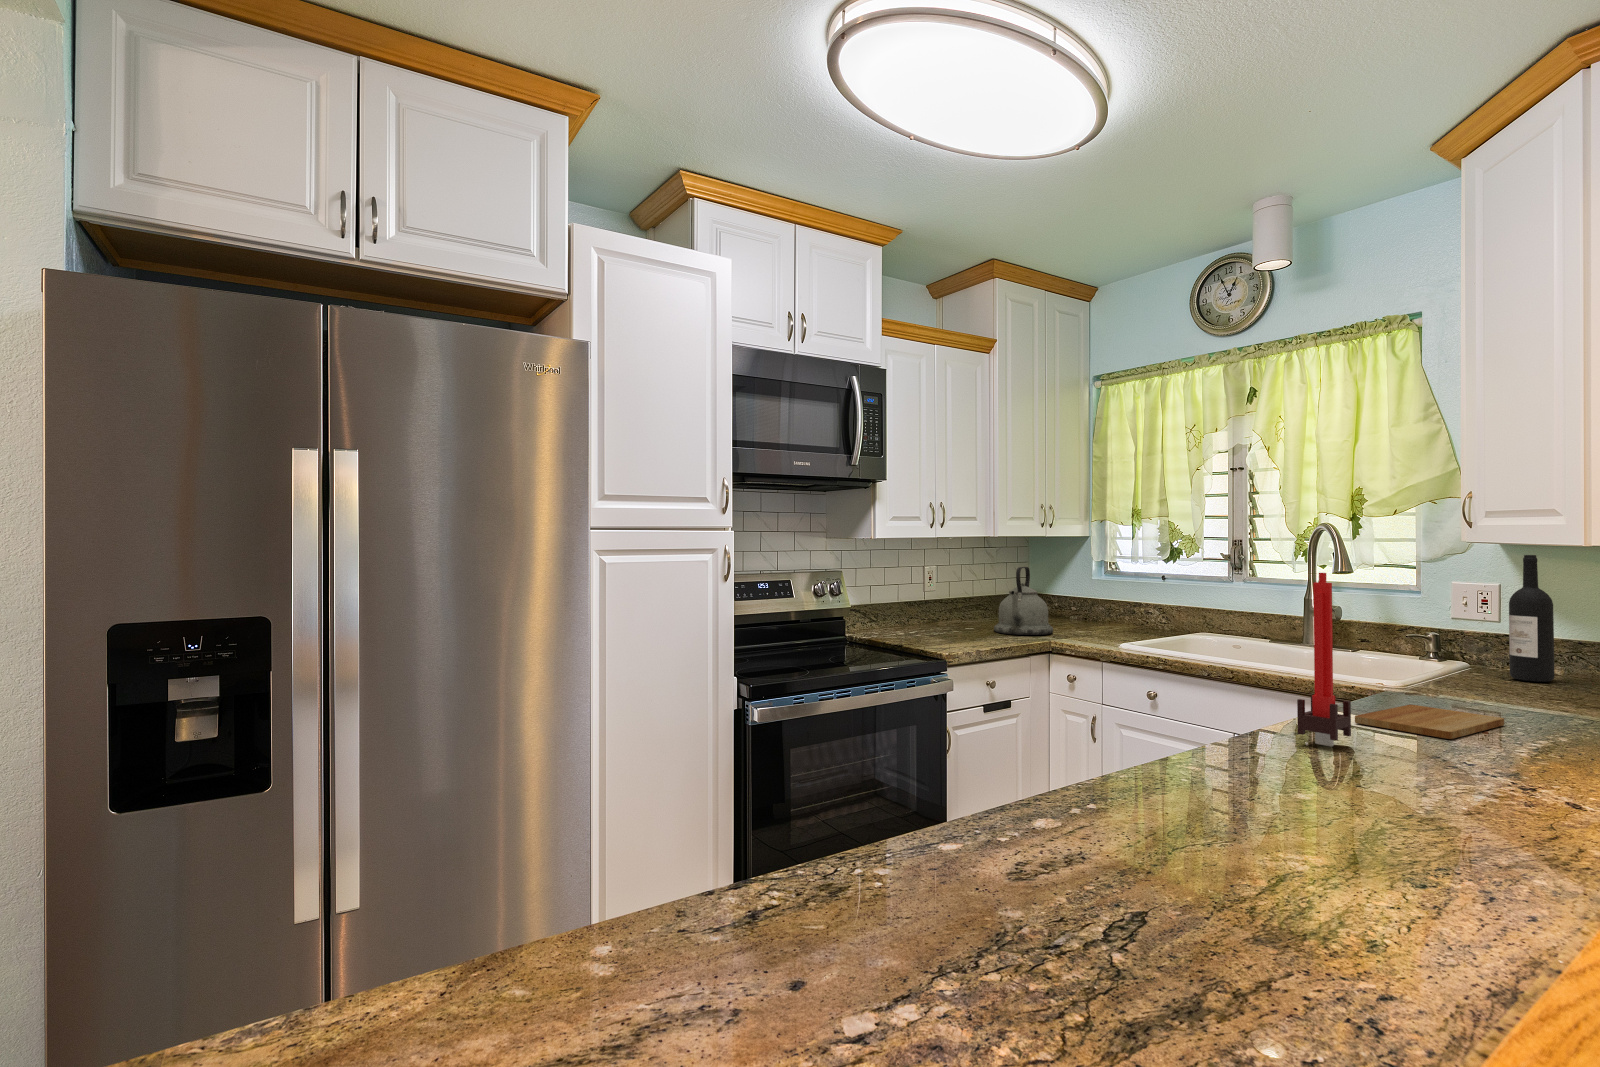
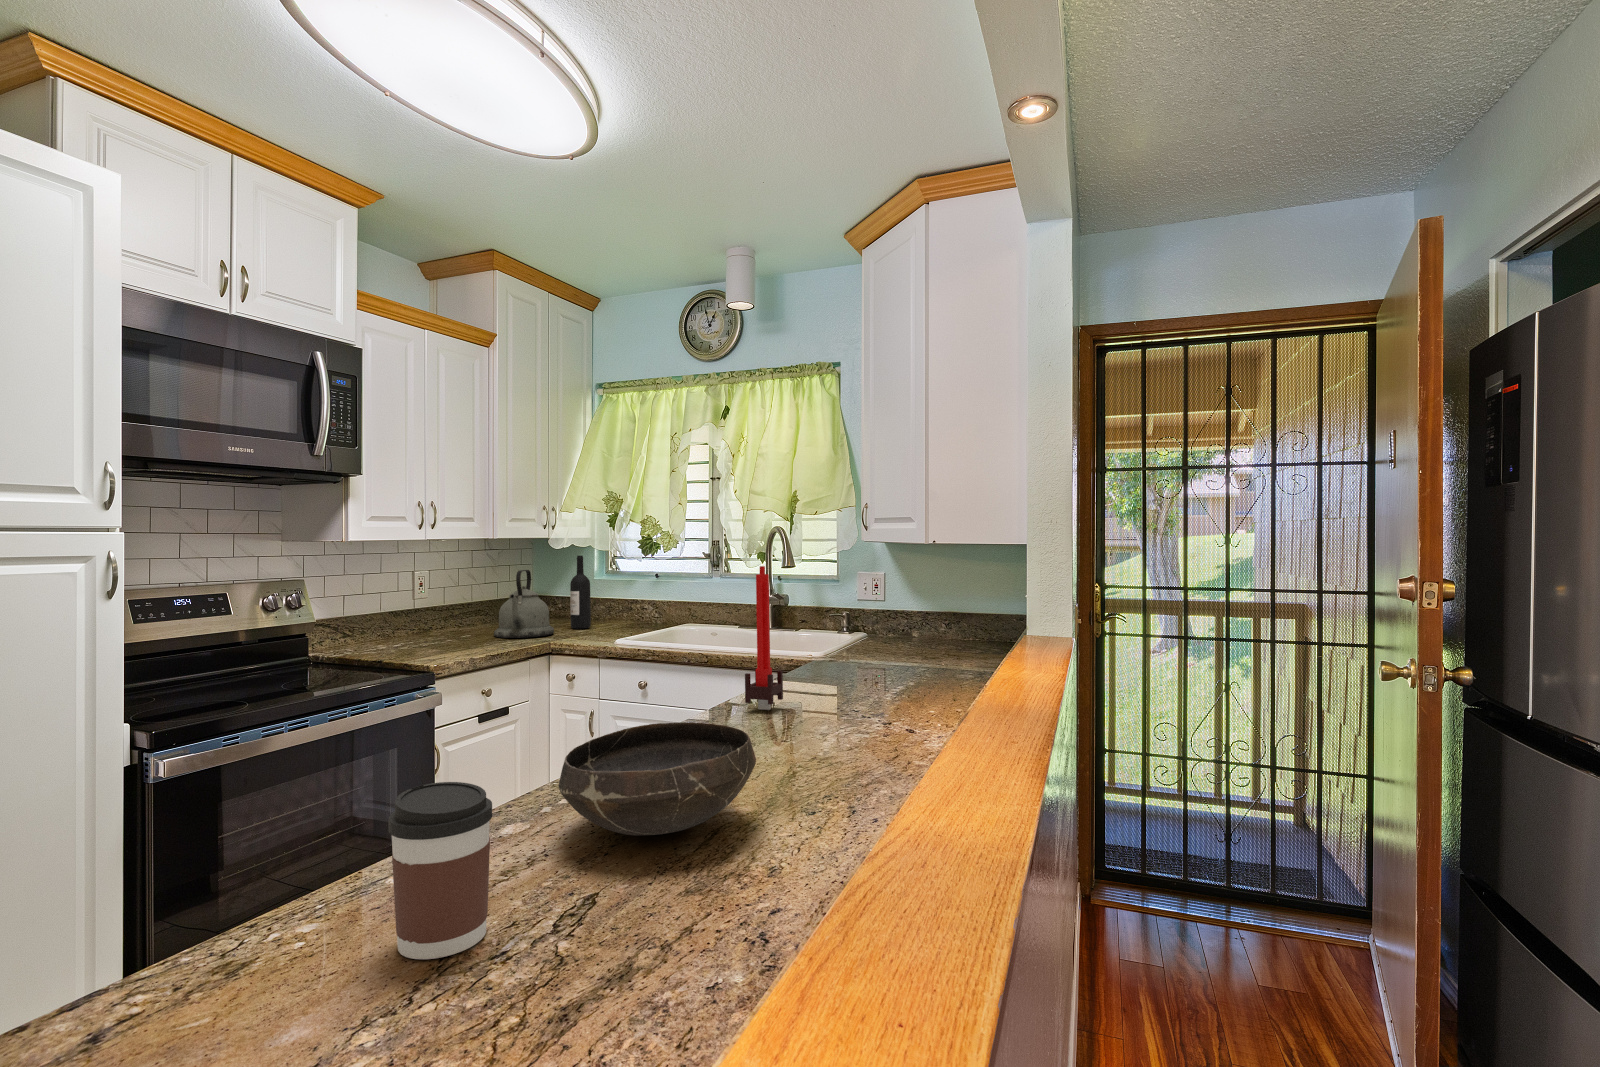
wine bottle: present [1509,555,1555,682] -> present [570,555,591,629]
cutting board: present [1355,704,1504,739] -> none [788,668,882,692]
bowl: none [1095,743,1335,867] -> present [558,722,756,835]
coffee cup: none [952,768,1043,934] -> present [389,782,492,959]

